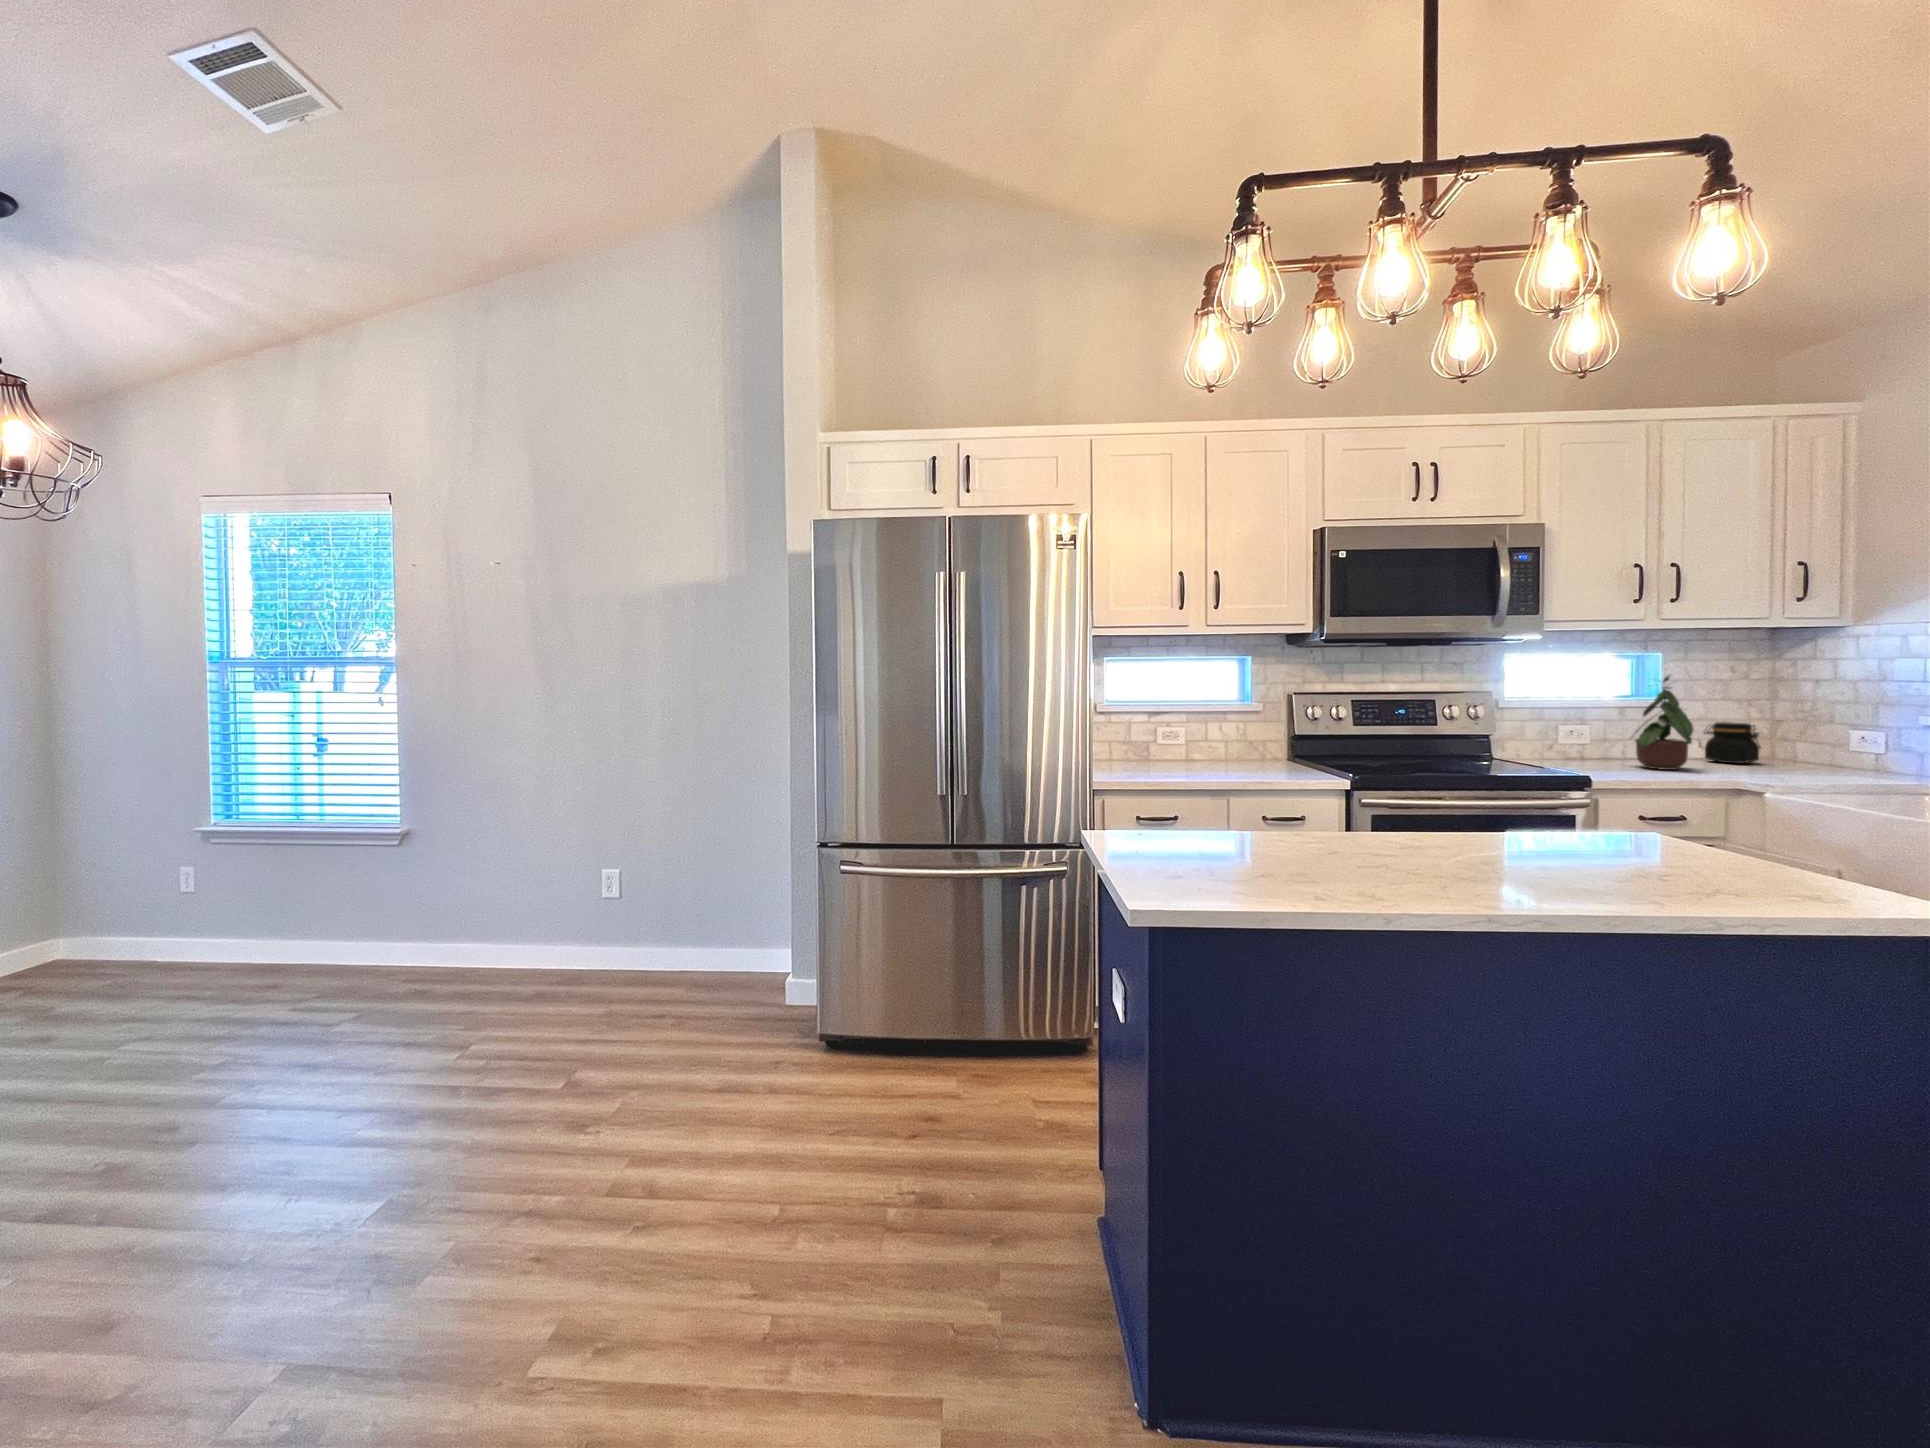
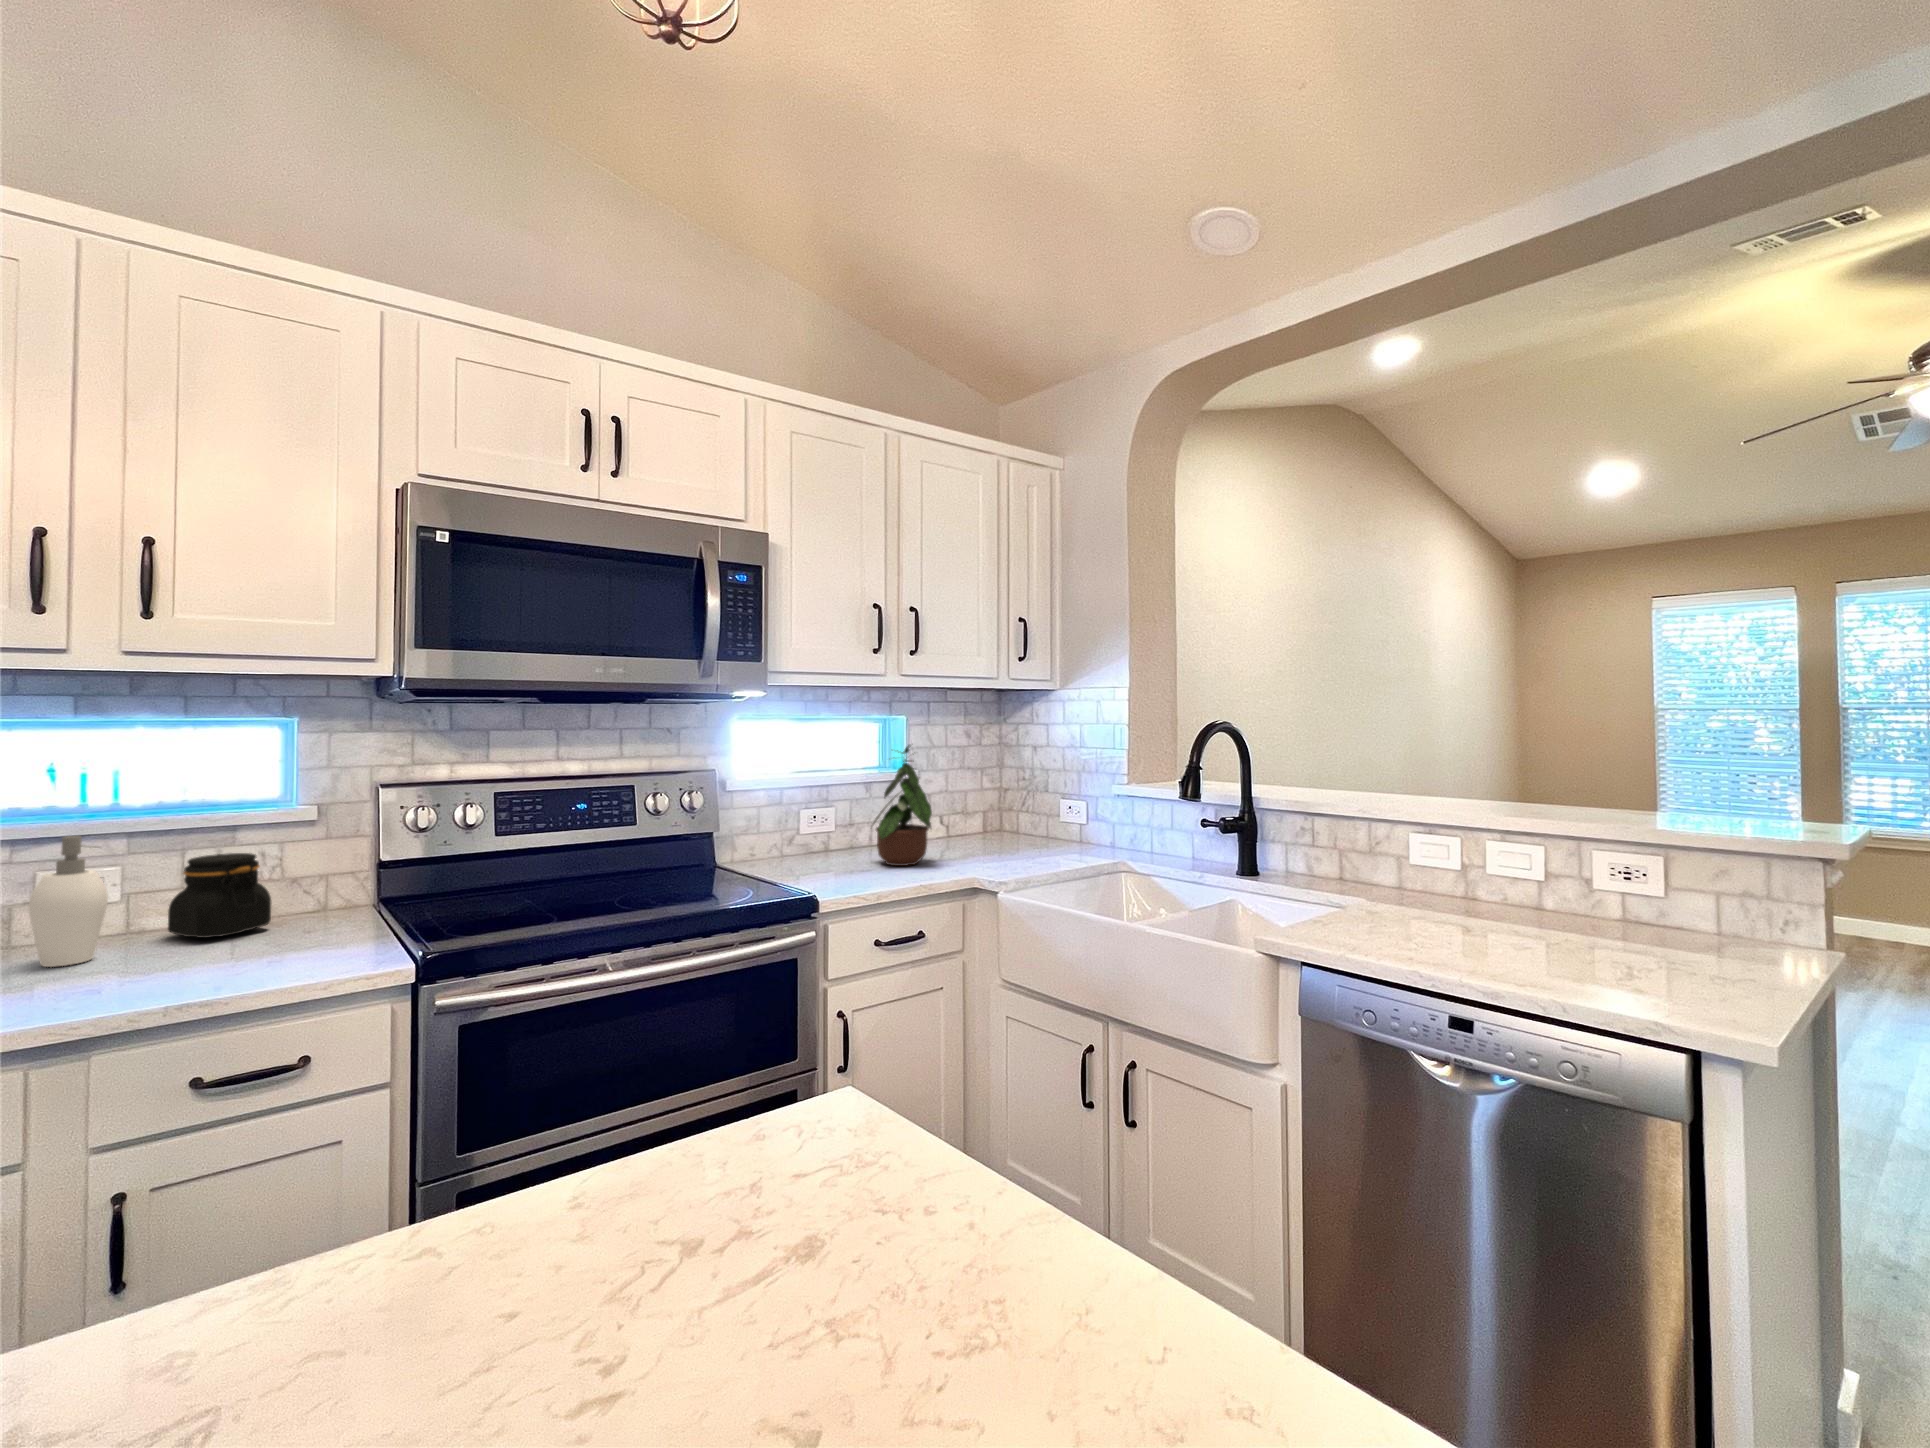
soap dispenser: none [1174,709,1203,766] -> present [28,836,108,967]
jar: present [1704,722,1761,763] -> present [168,853,271,938]

